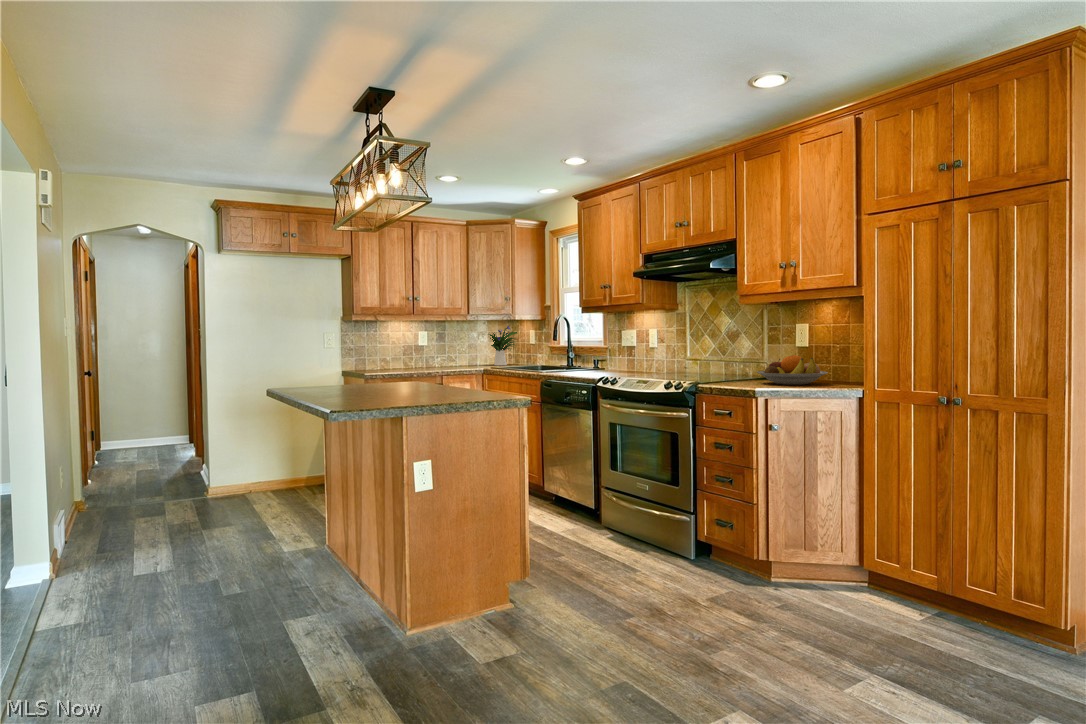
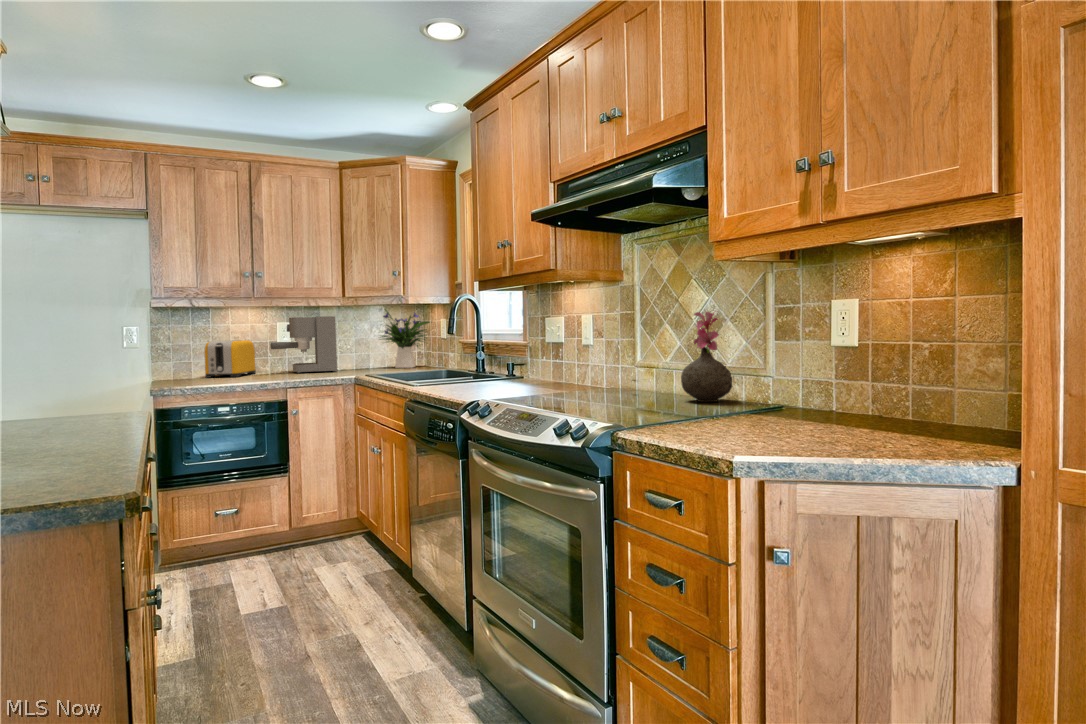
coffee maker: none [415,328,460,368] -> present [270,316,337,373]
vase: none [717,328,746,377] -> present [681,312,732,402]
toaster: none [378,345,403,370] -> present [204,340,256,378]
fruit bowl: present [757,355,828,385] -> none [747,368,904,433]

